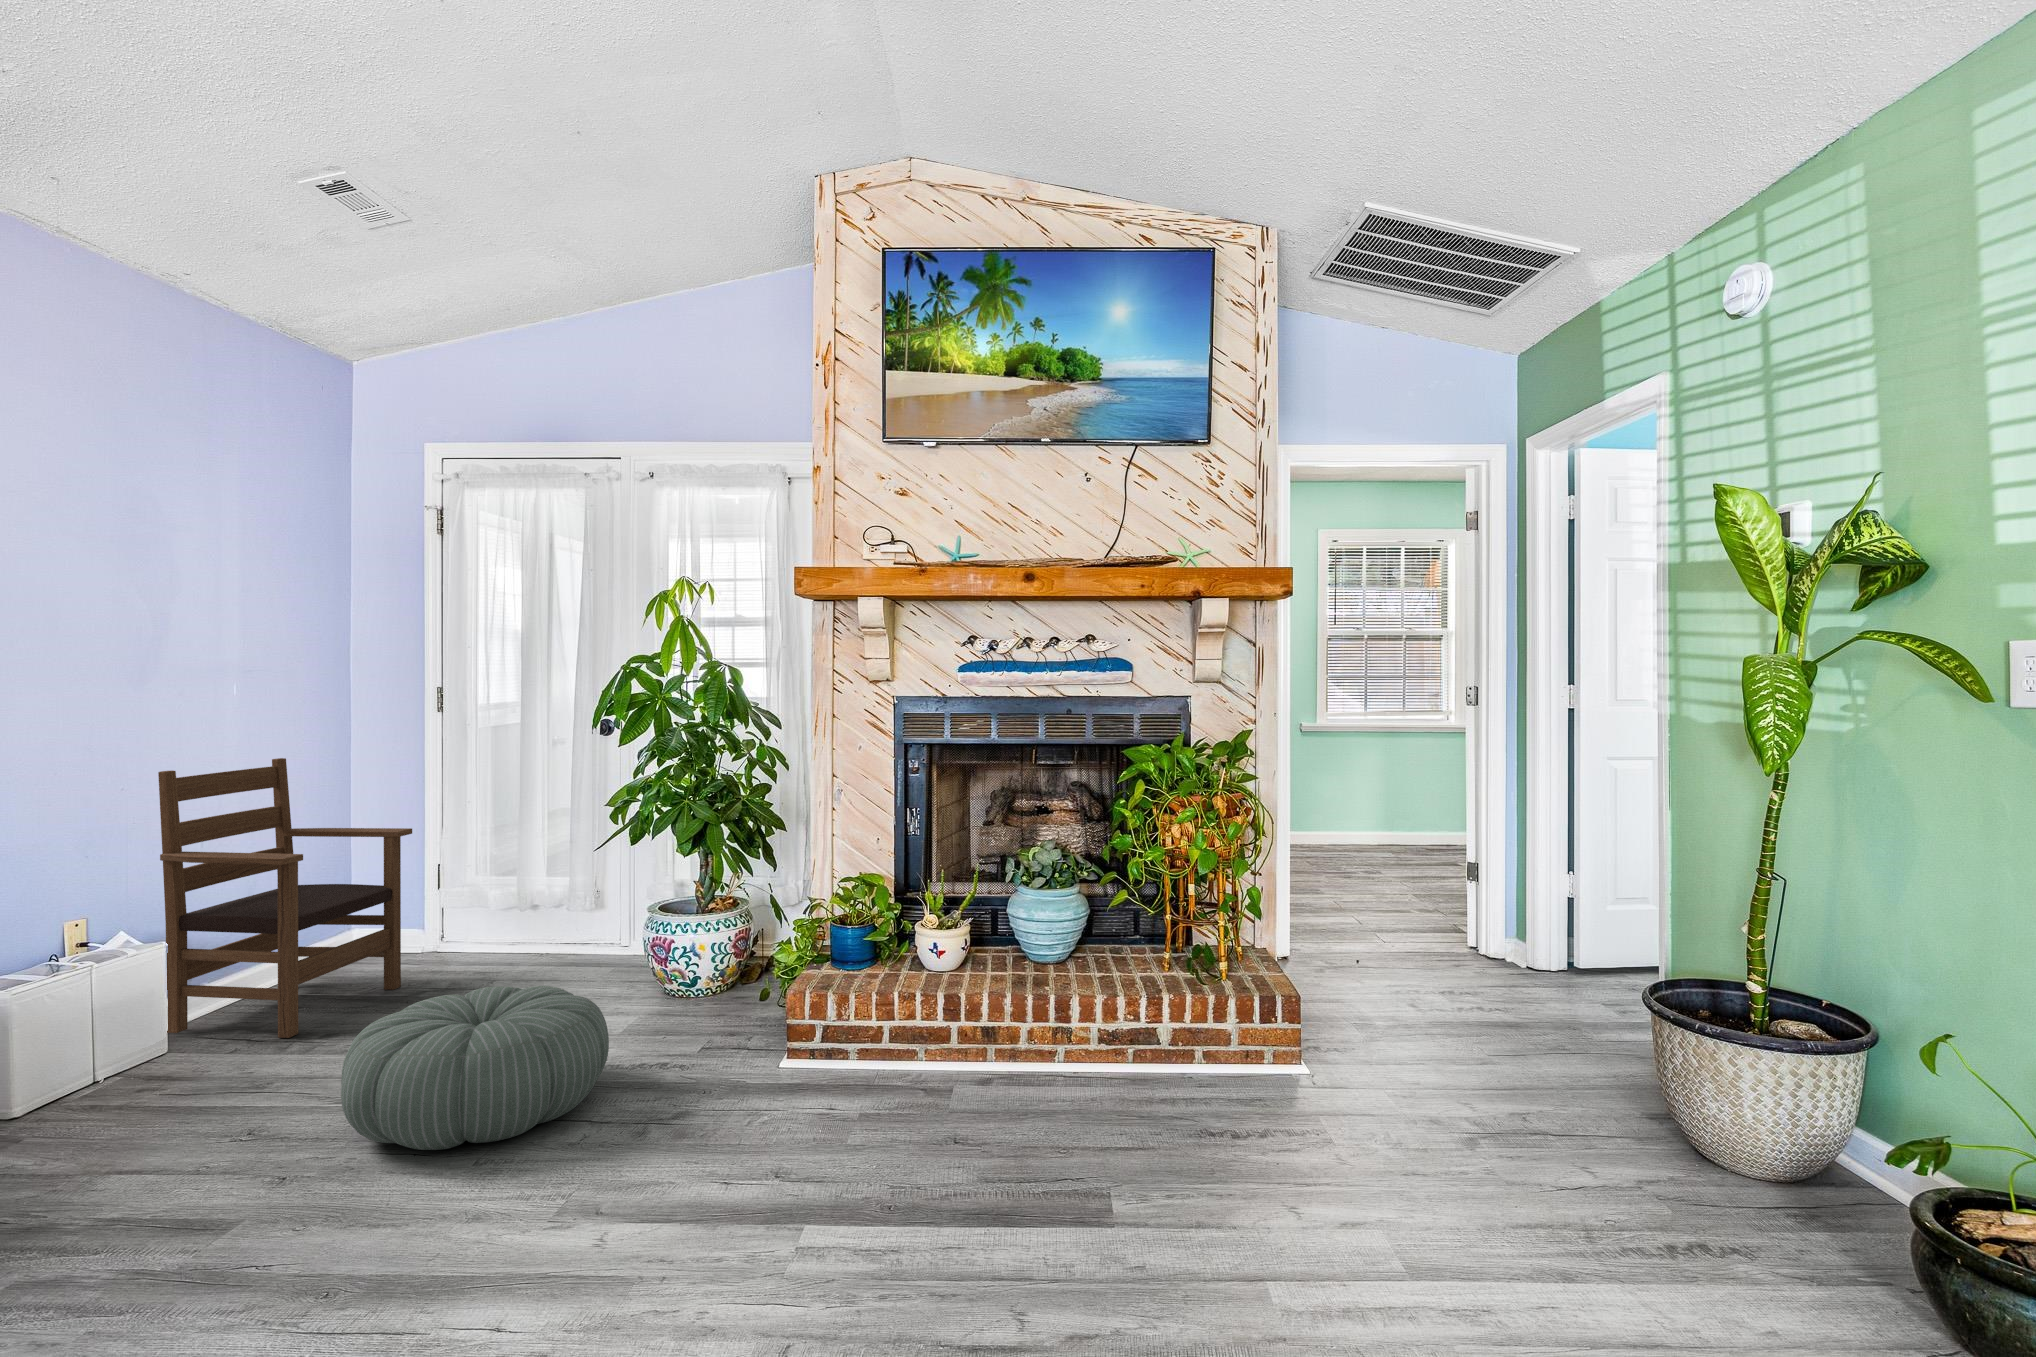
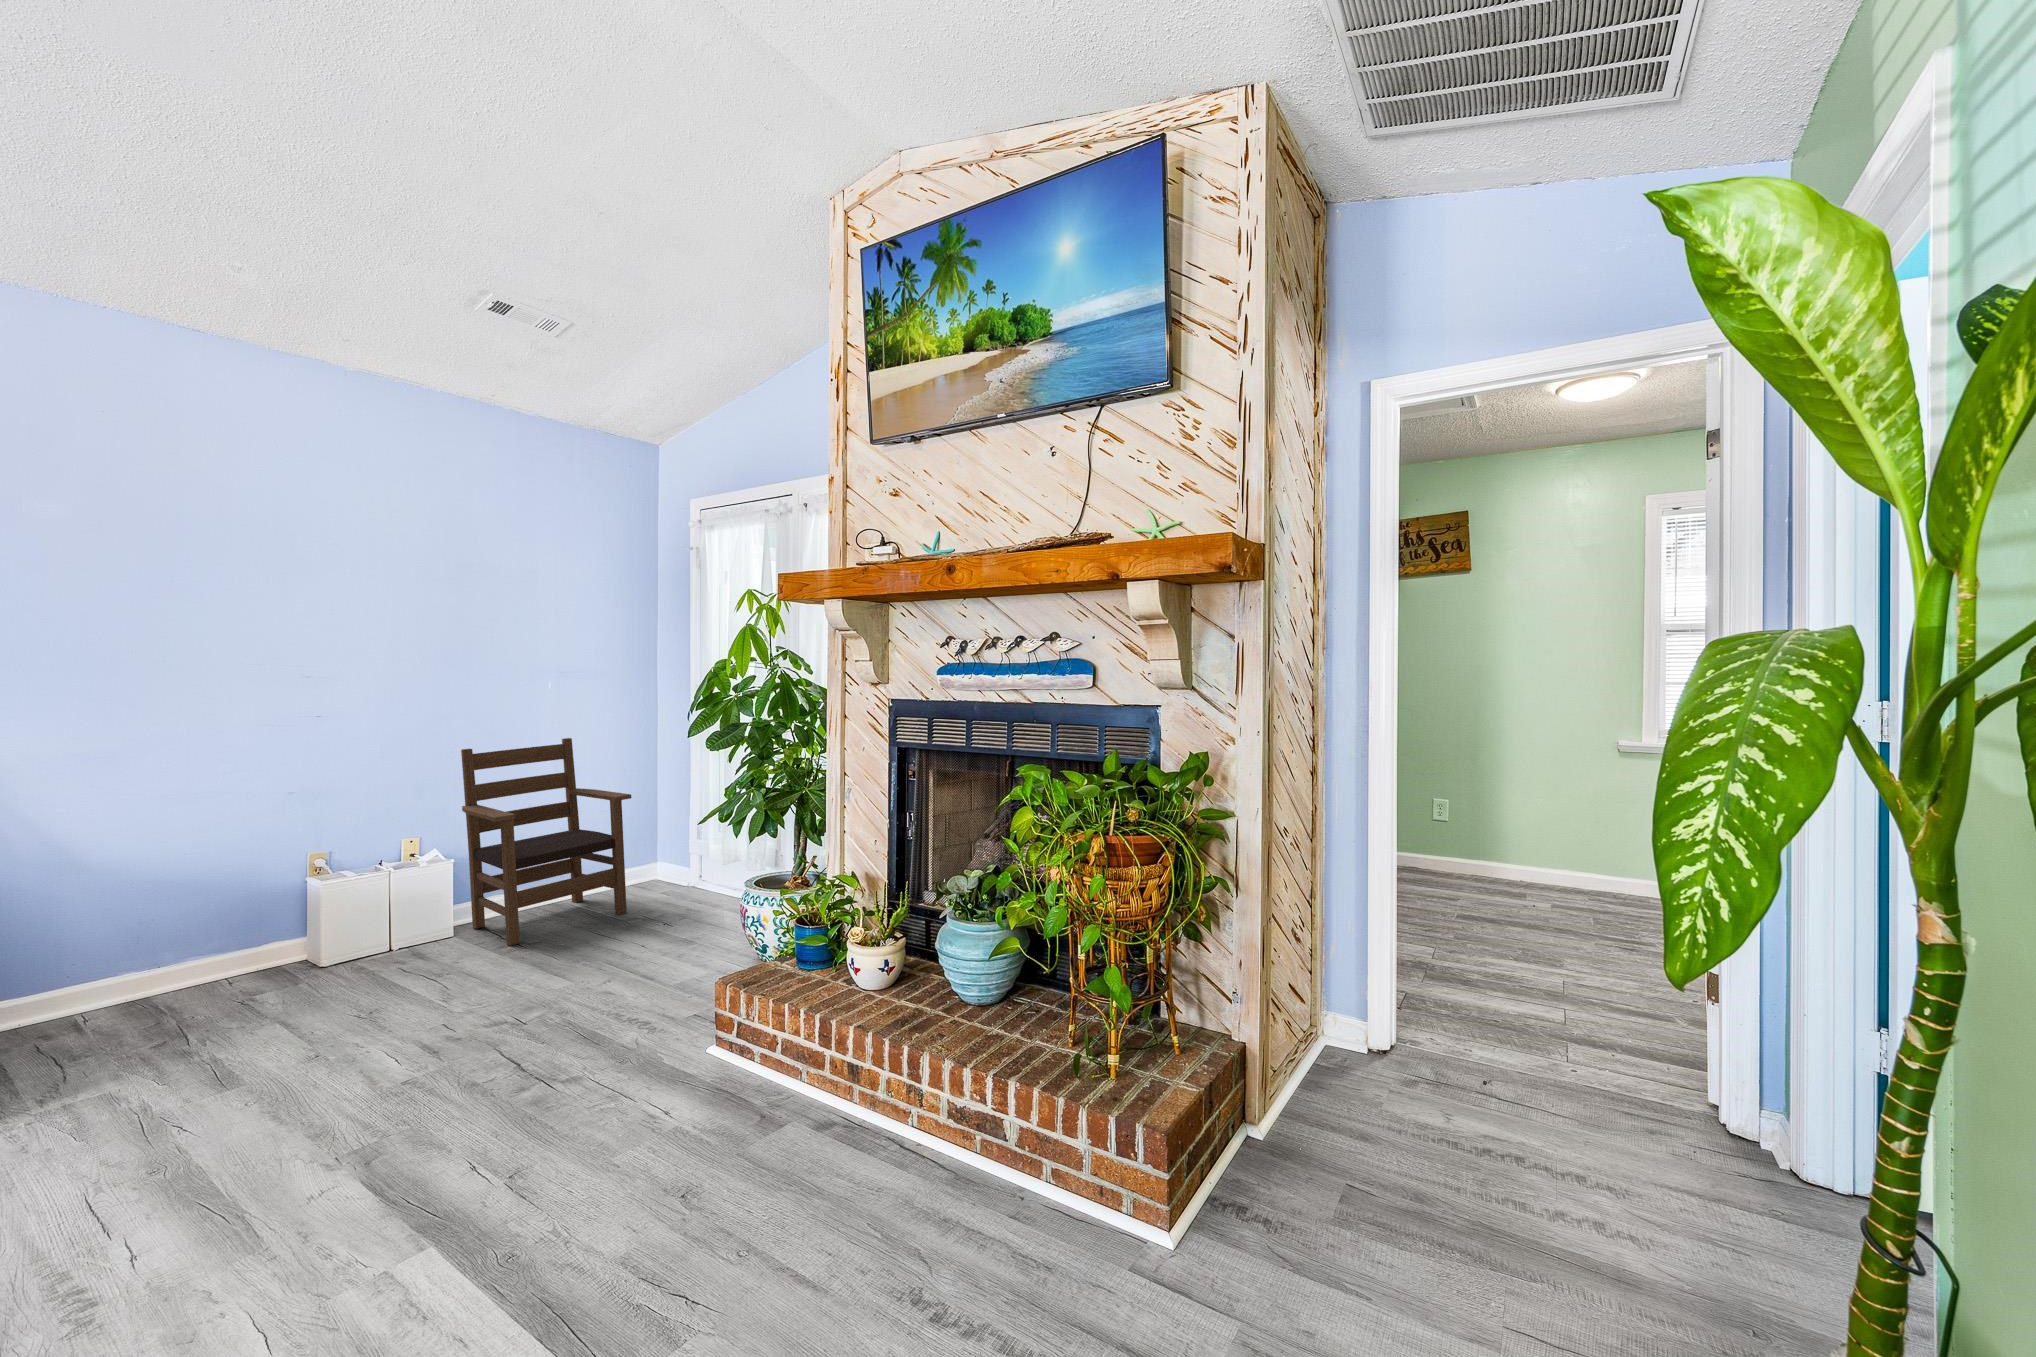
pouf: present [341,986,609,1150] -> none [361,940,590,1079]

